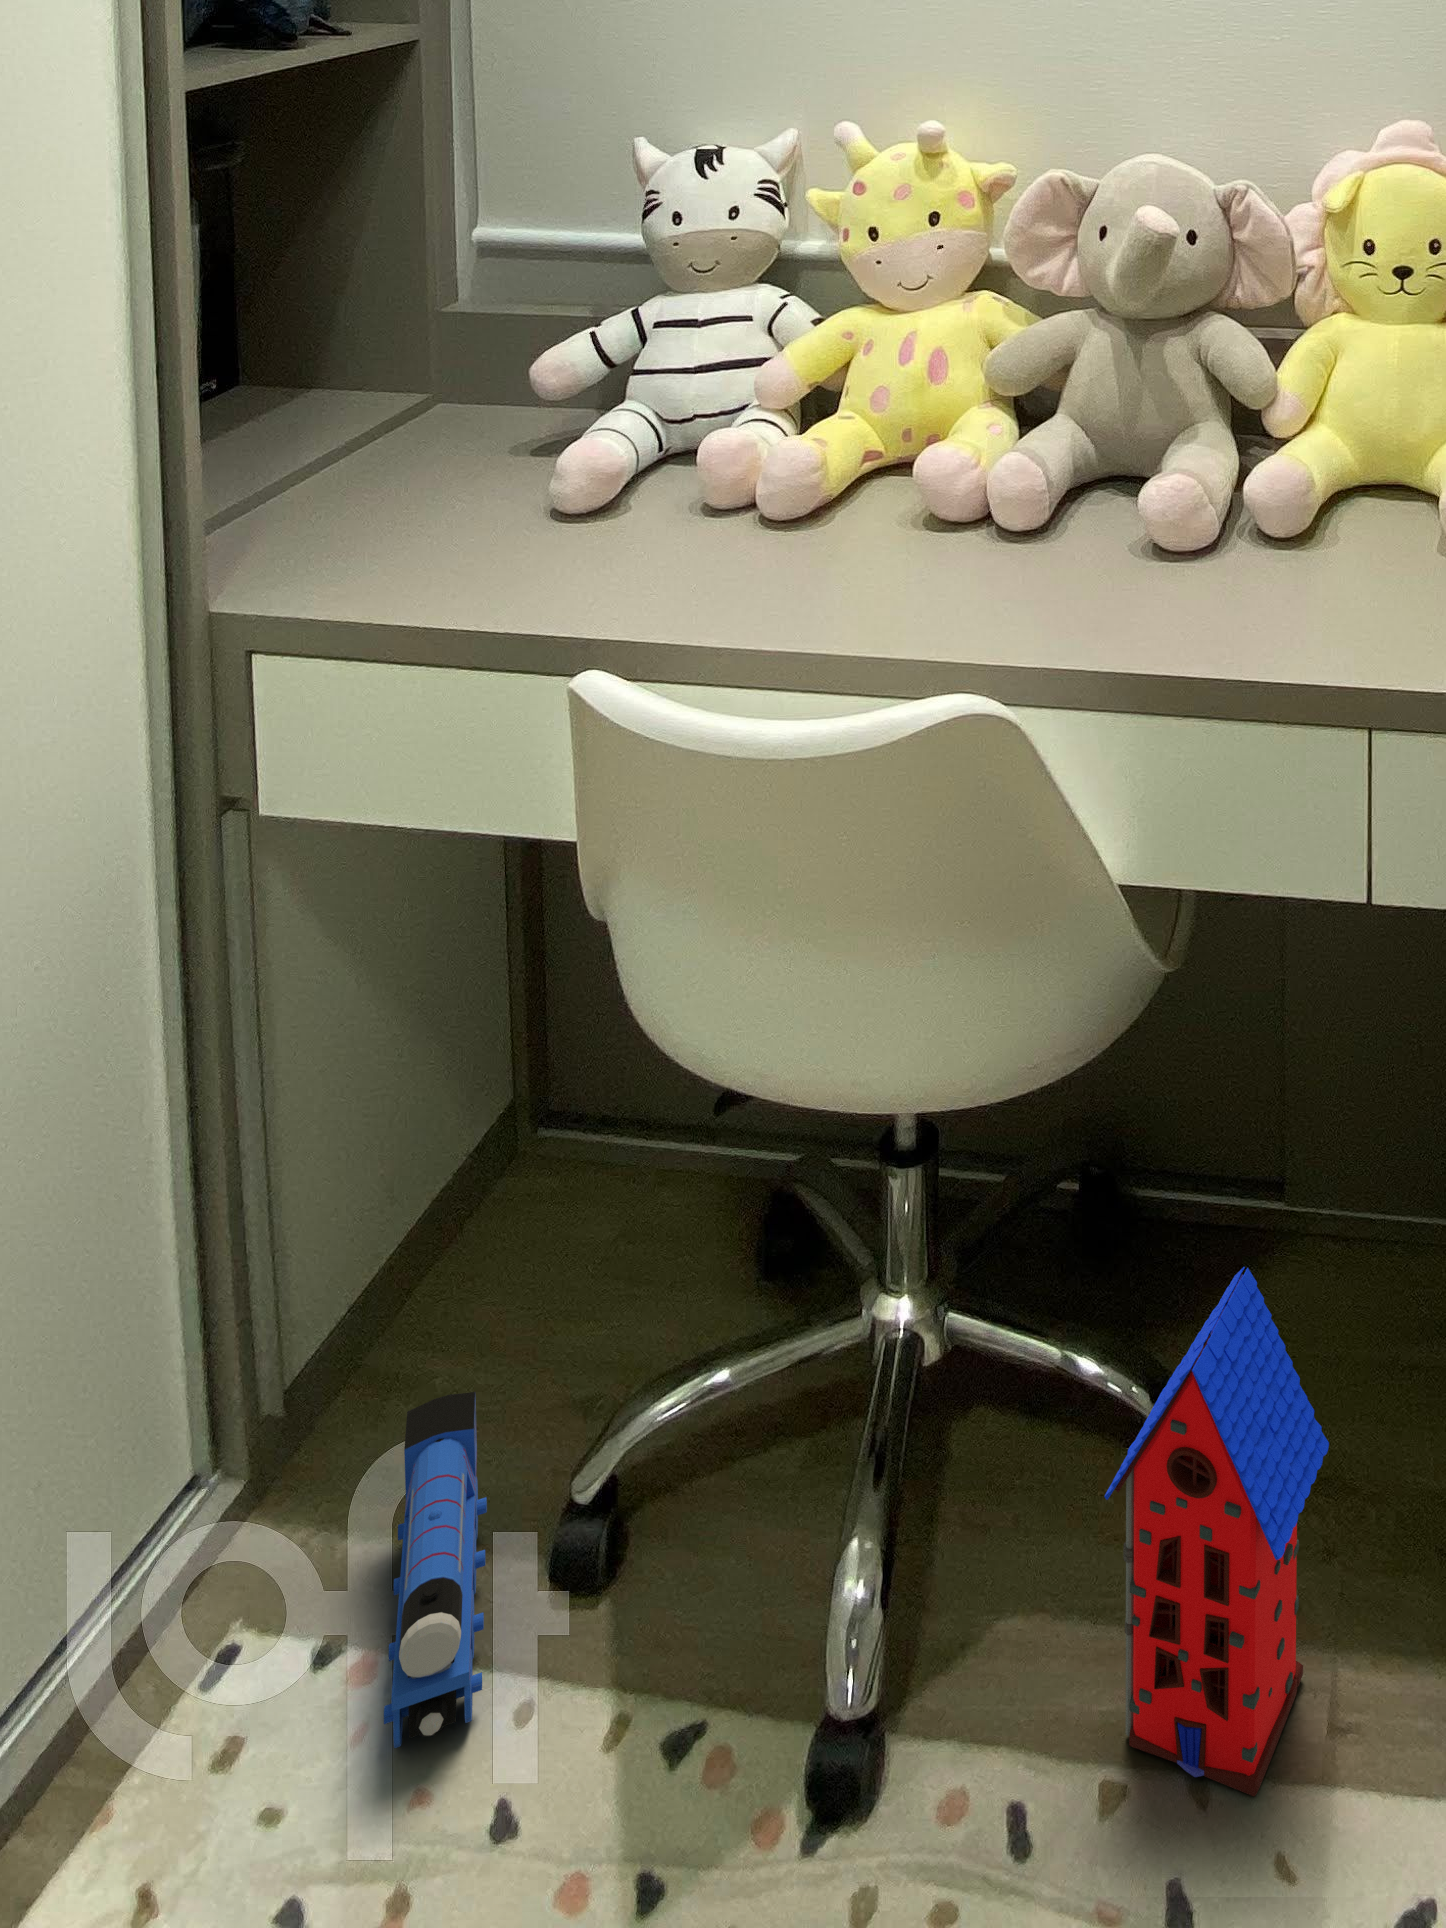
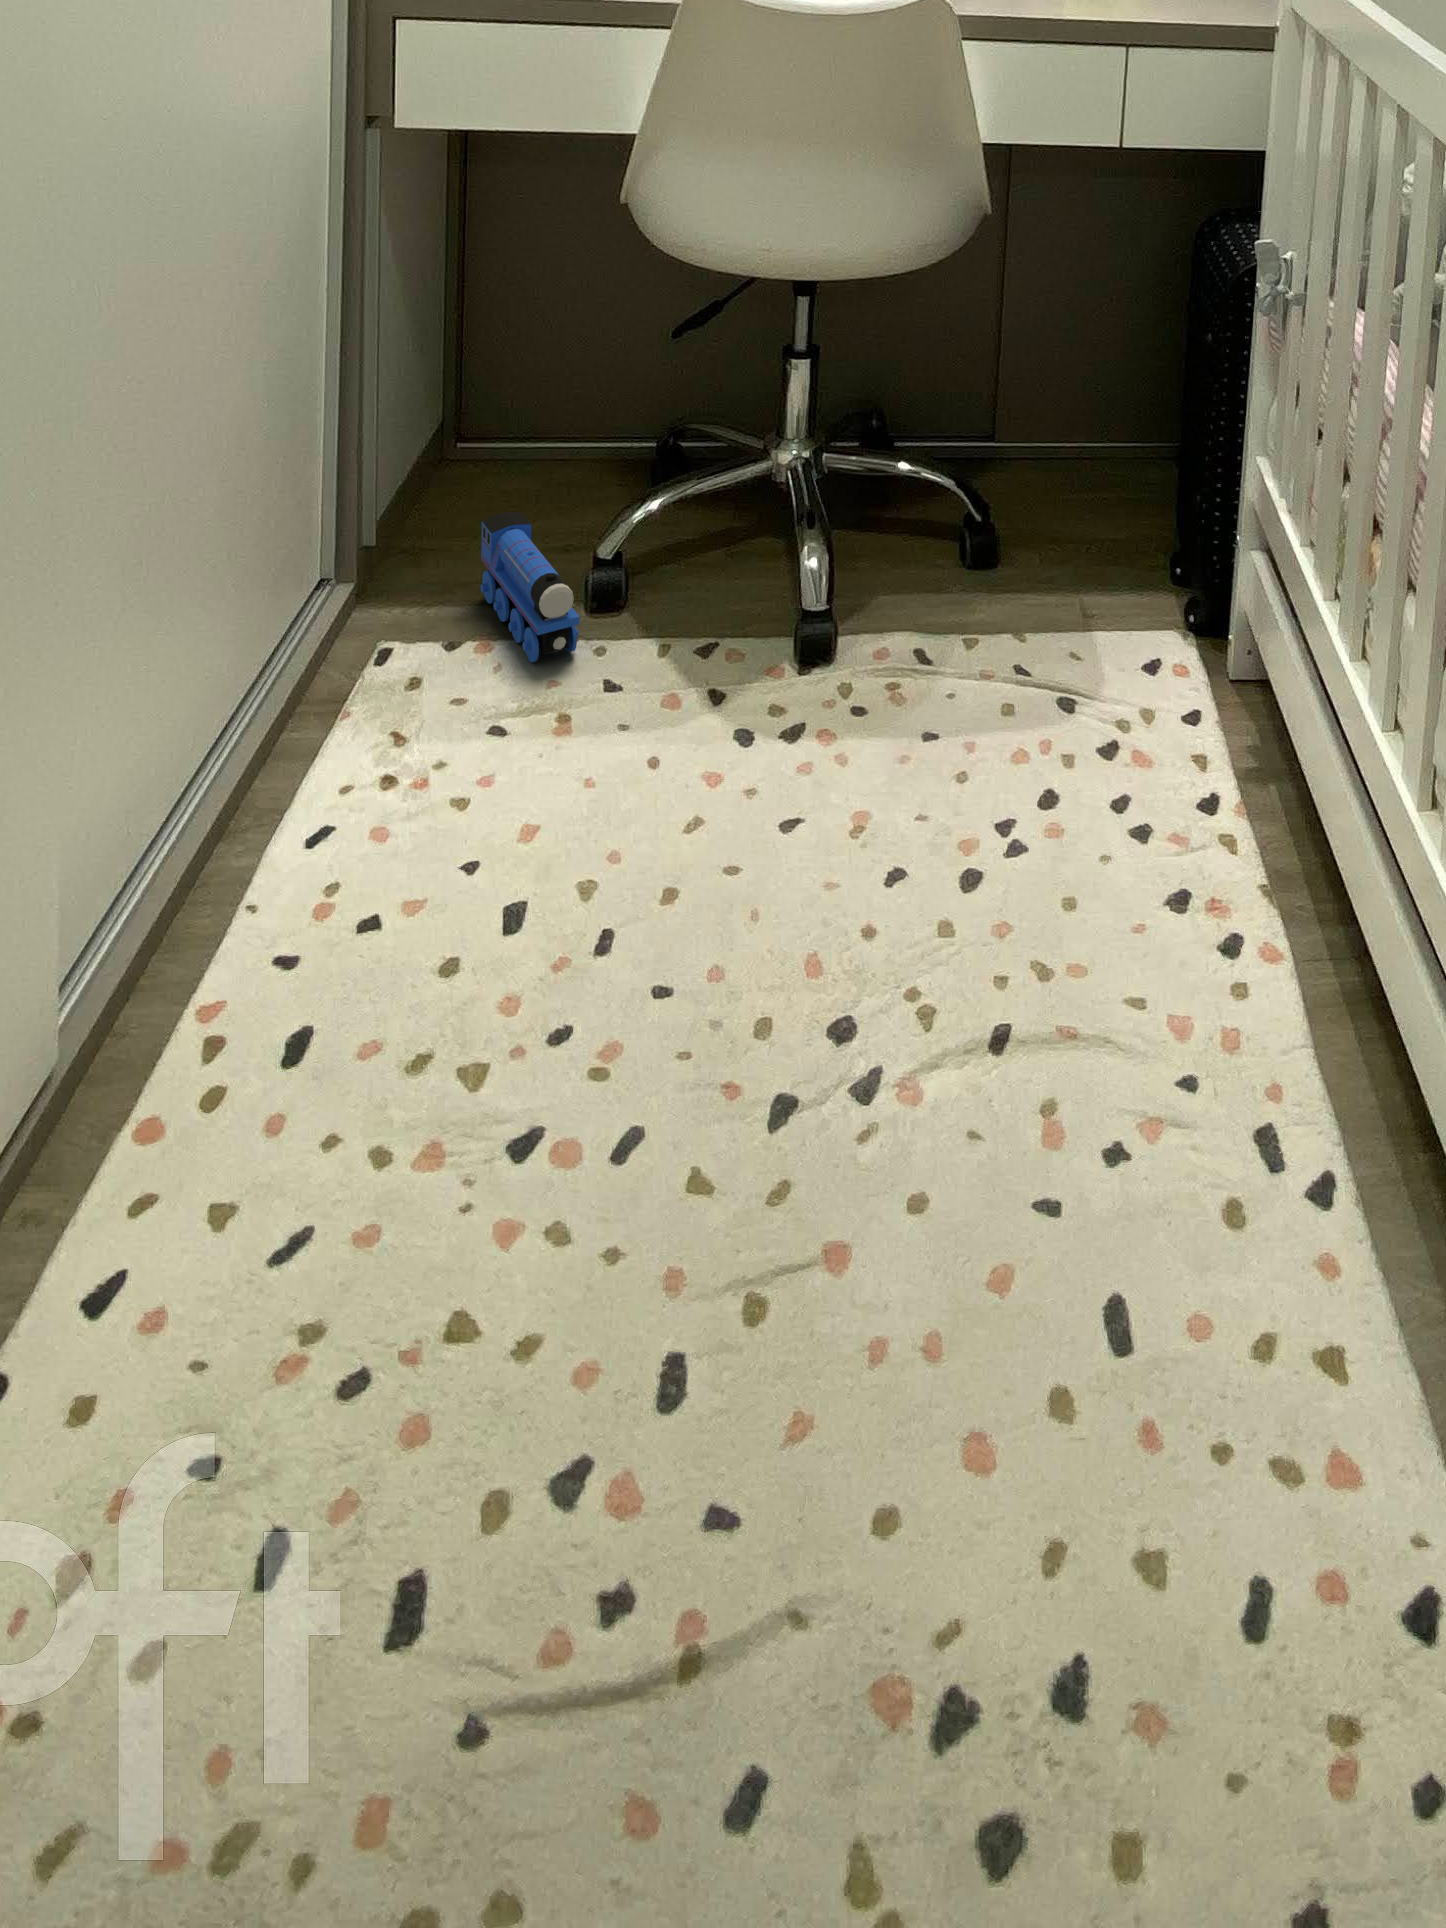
toy house: present [1105,1267,1329,1797] -> none [965,380,1083,645]

